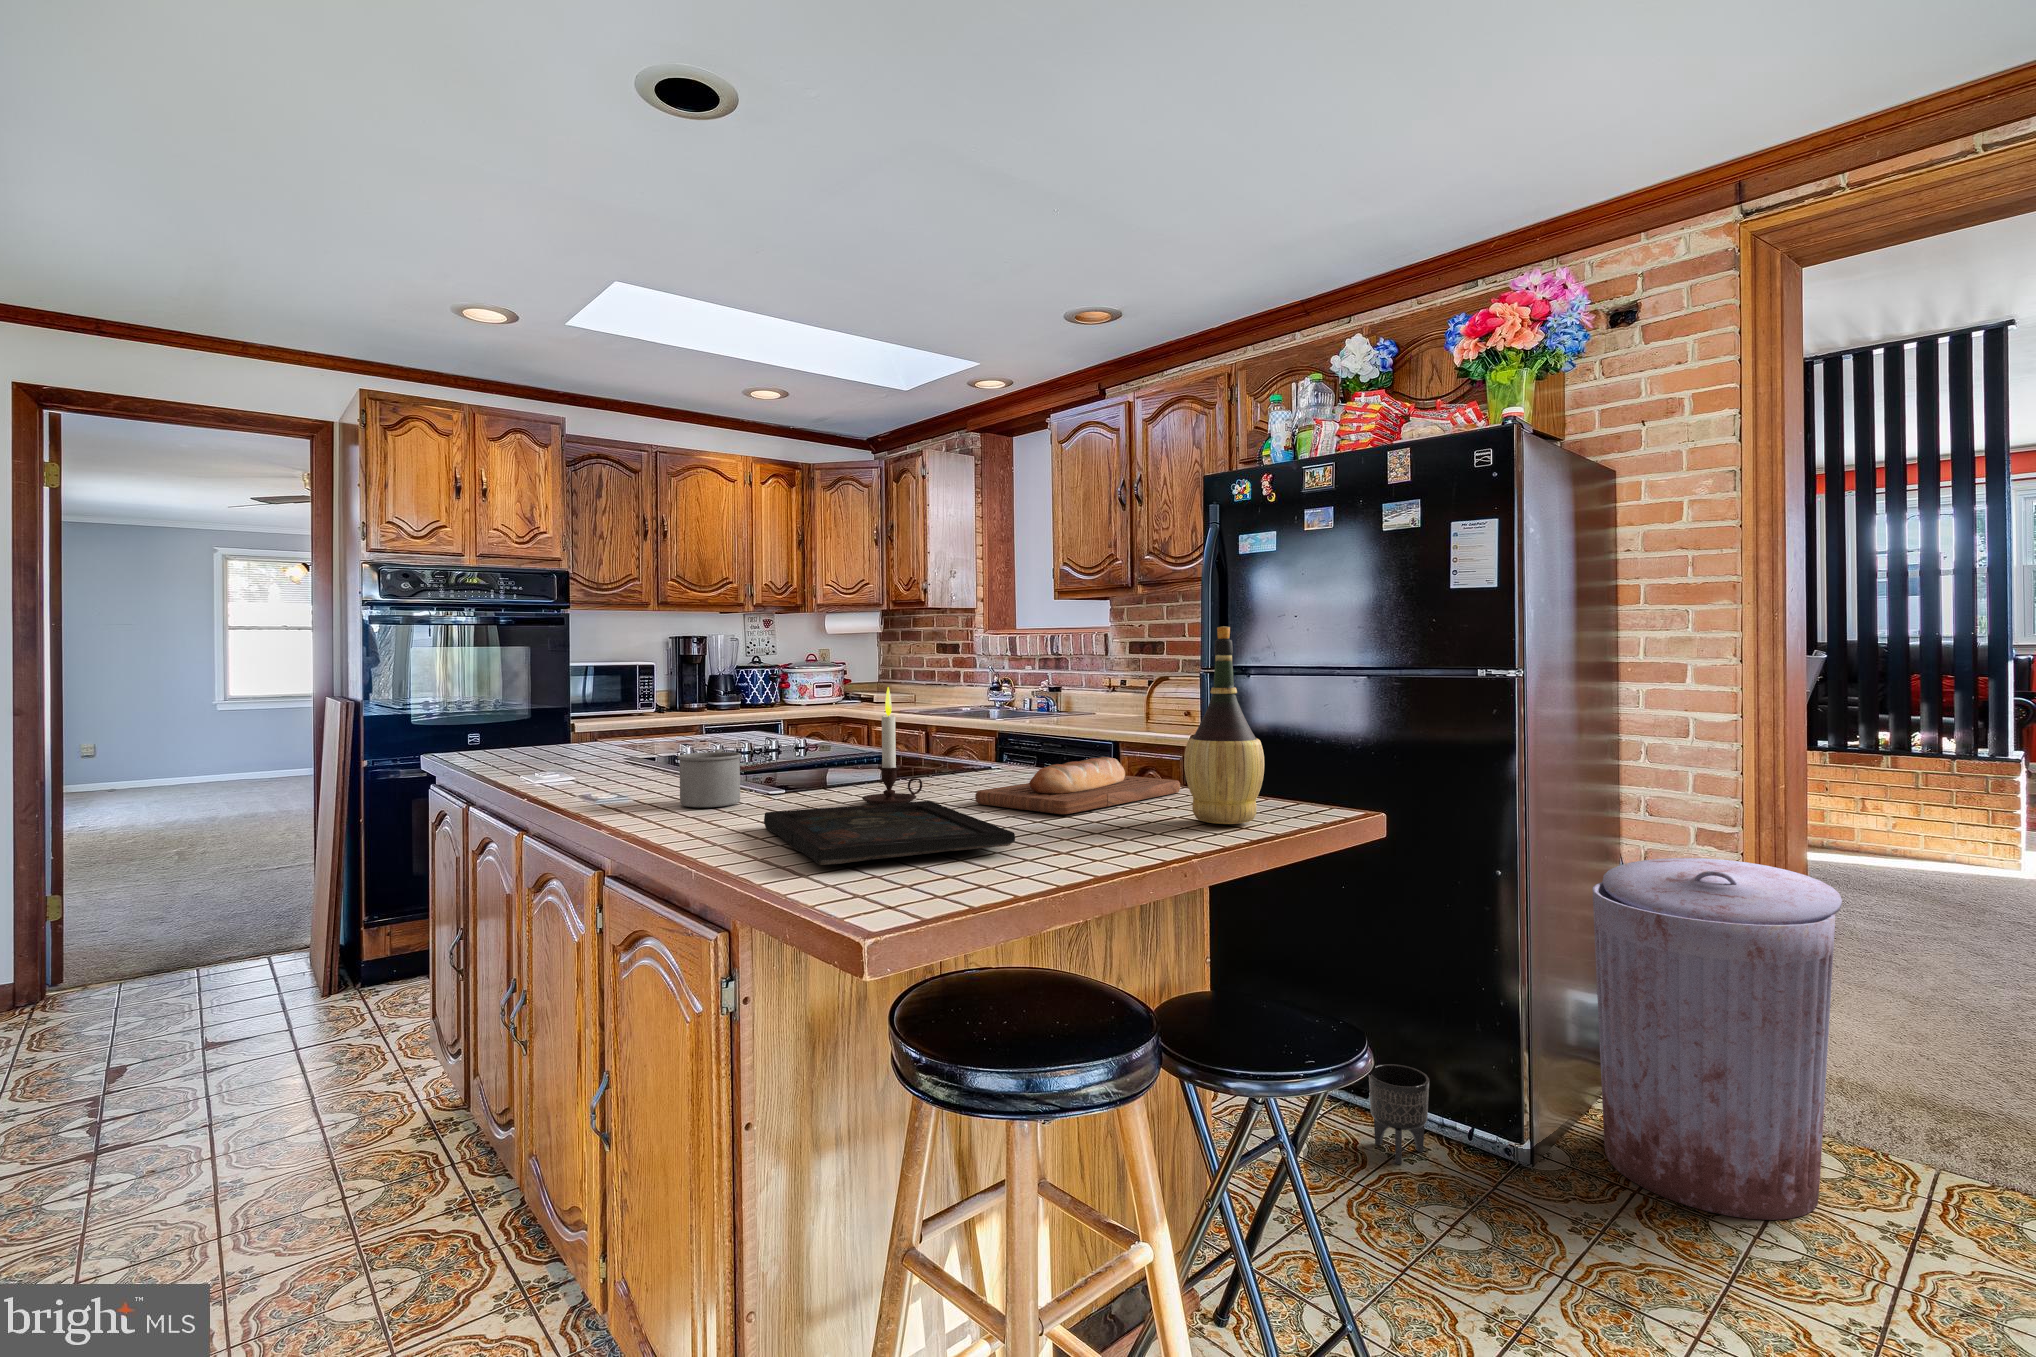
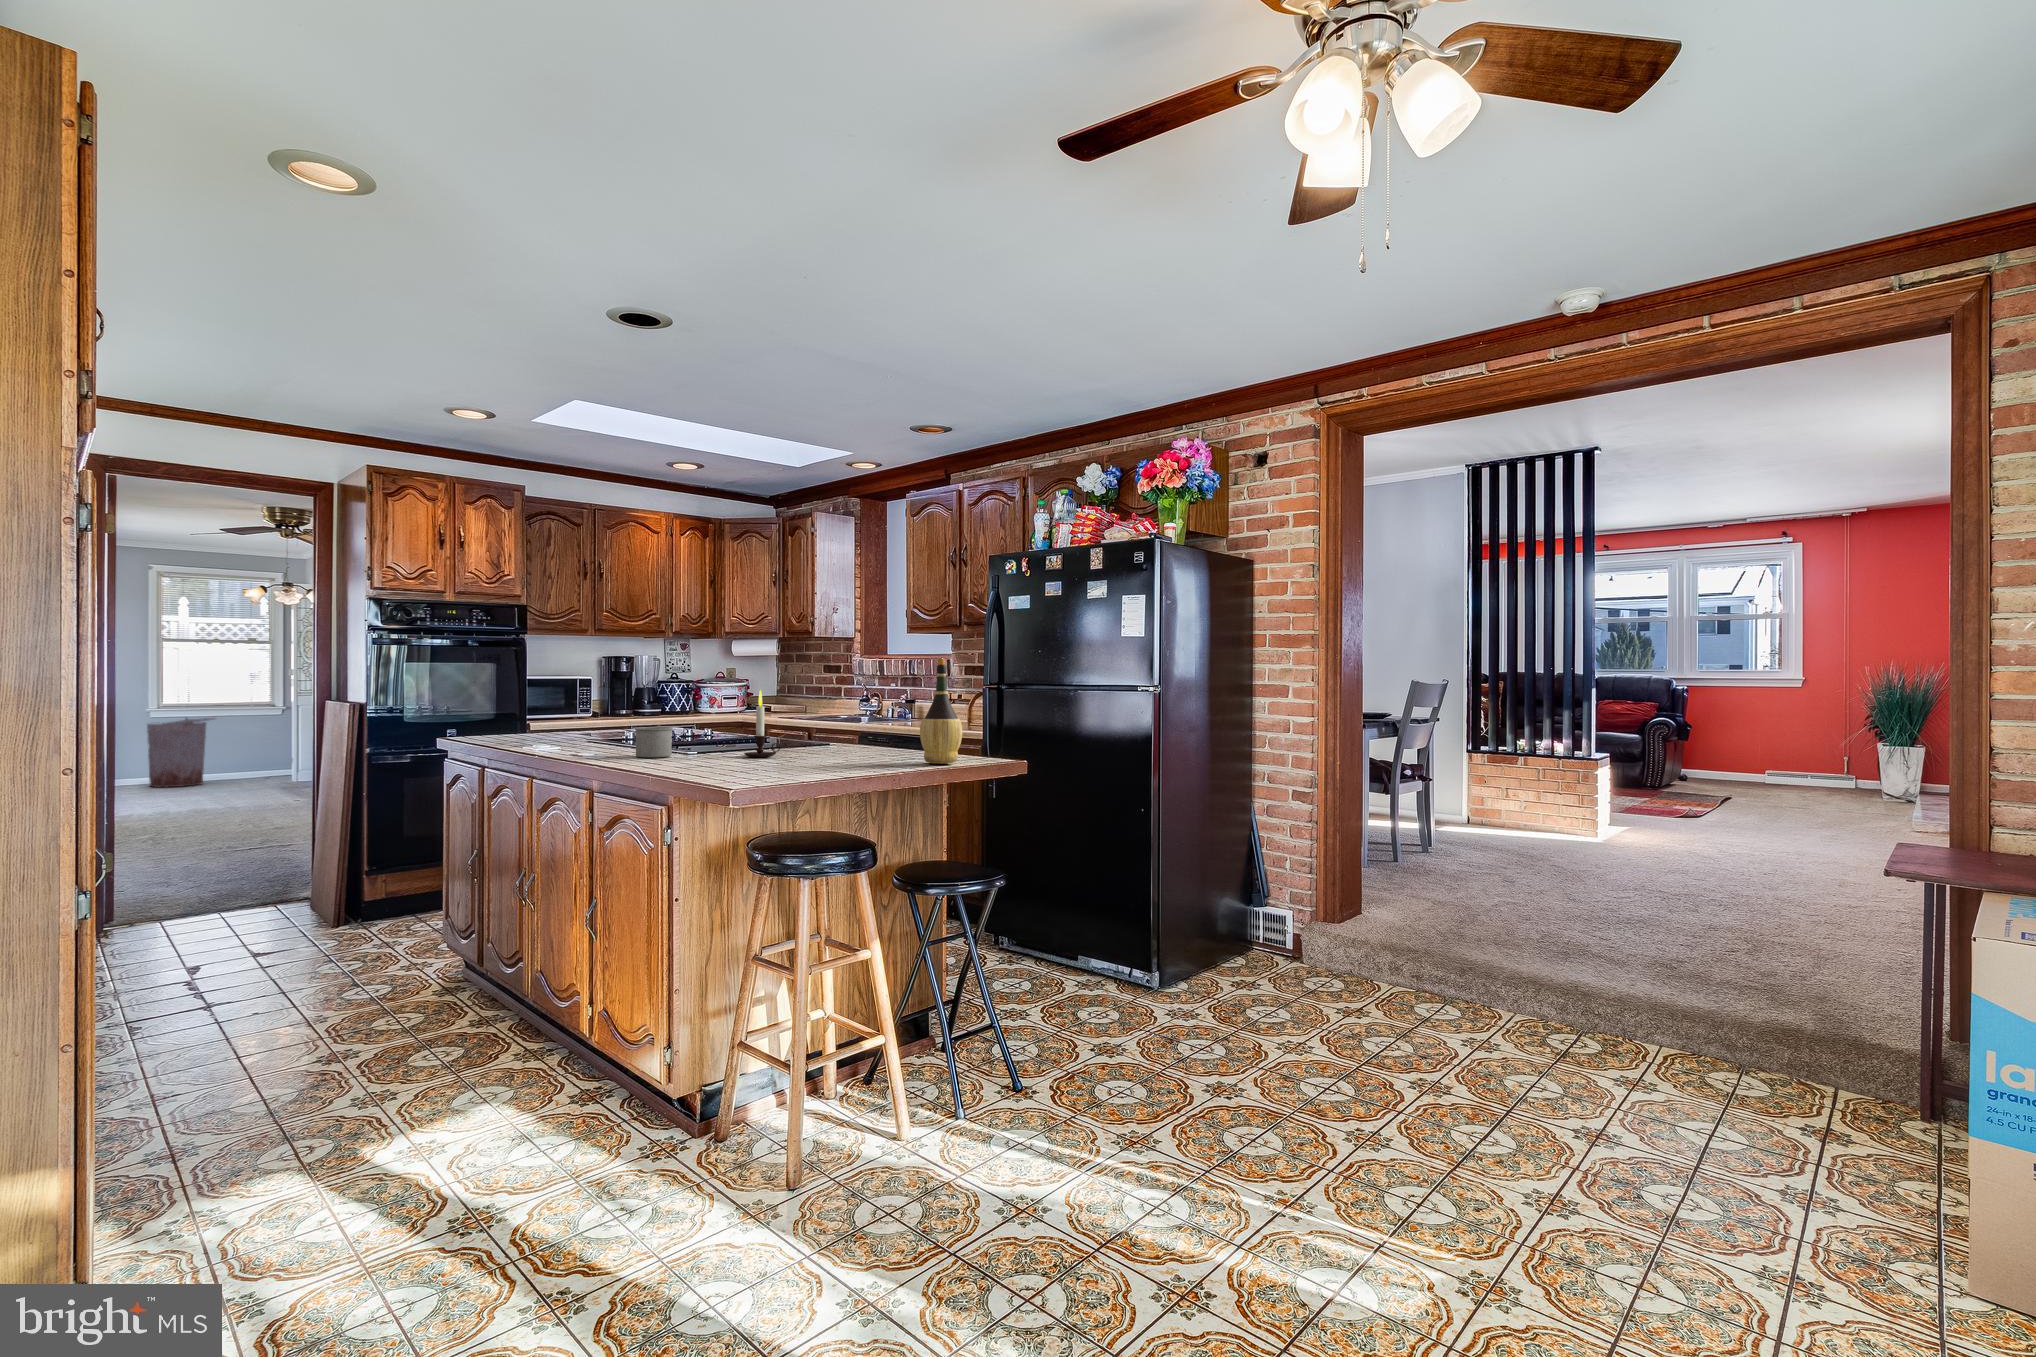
bread loaf: present [975,757,1180,814] -> none [810,733,934,760]
tray: present [764,801,1015,865] -> none [687,753,818,773]
trash can: present [1593,858,1842,1220] -> present [147,718,214,787]
planter: present [1369,1064,1429,1164] -> none [1071,935,1106,993]

